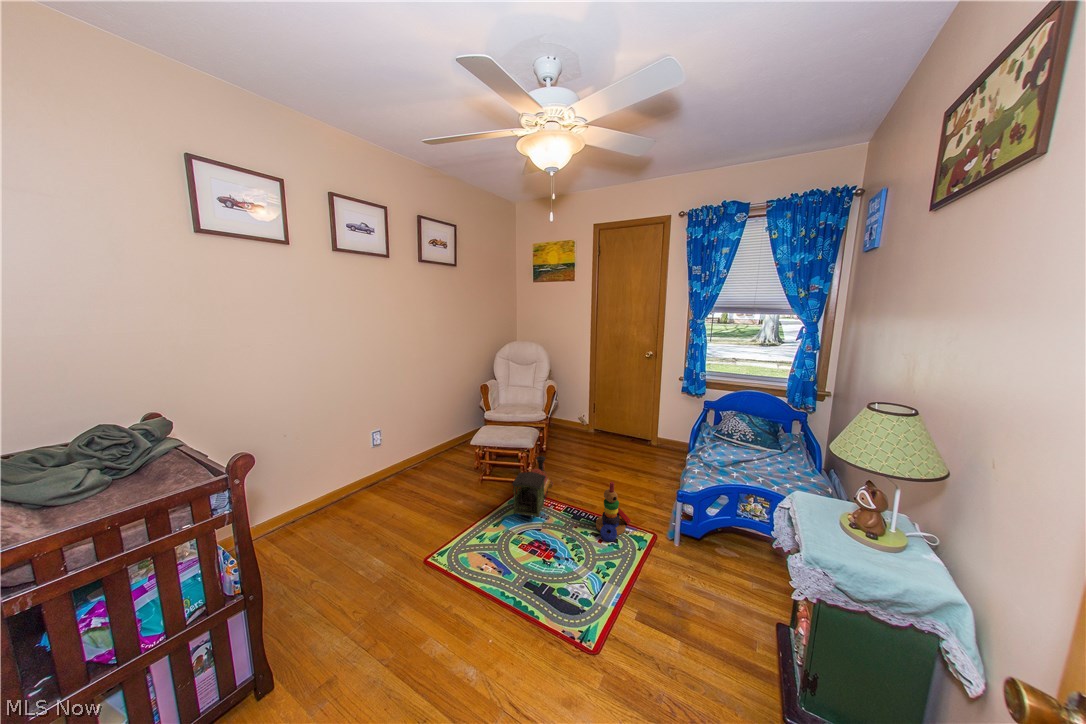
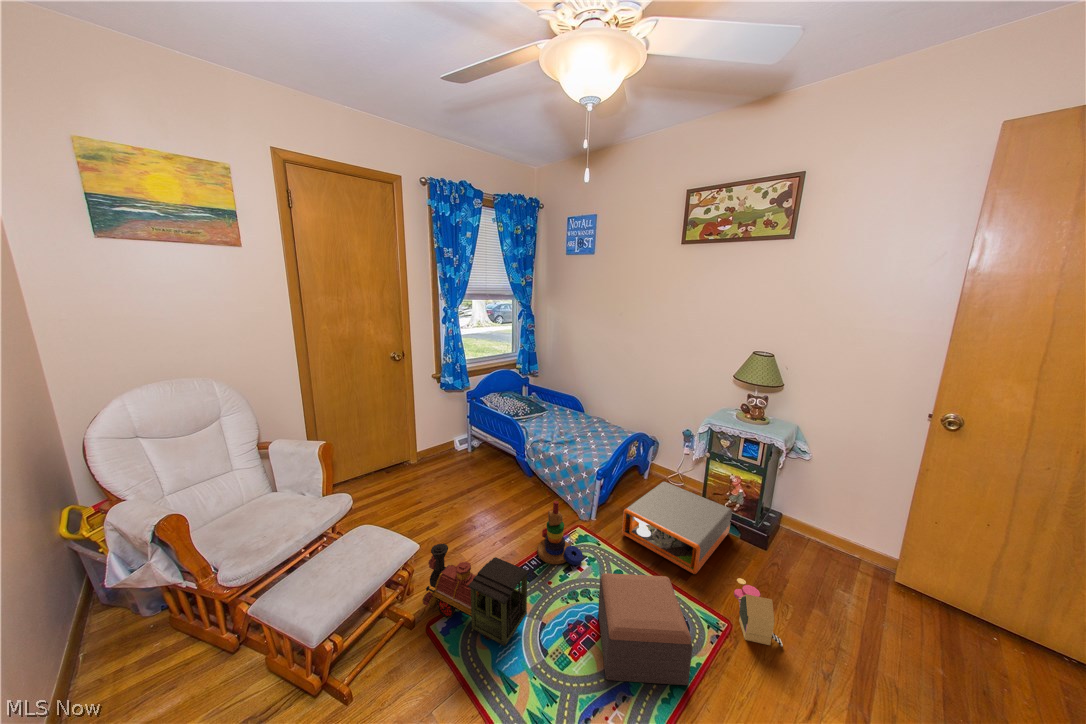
footstool: none [510,524,579,607] -> present [598,573,693,685]
storage box: none [646,540,784,686] -> present [622,482,732,574]
toy house: none [578,625,644,700] -> present [734,578,783,646]

